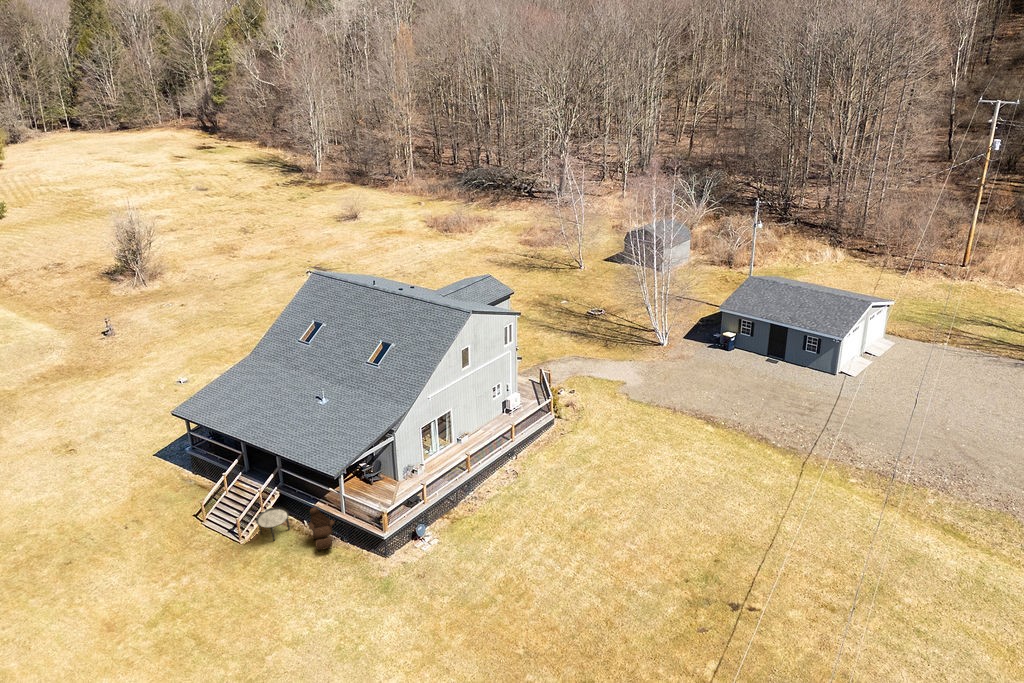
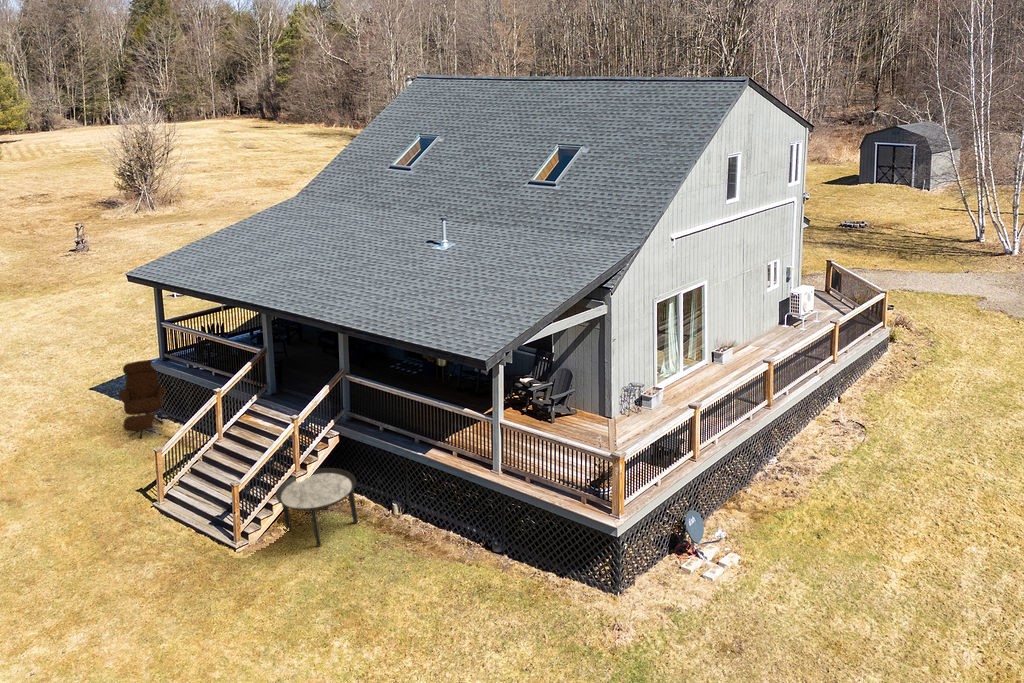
lounge chair: present [308,507,334,550] -> present [118,360,166,438]

